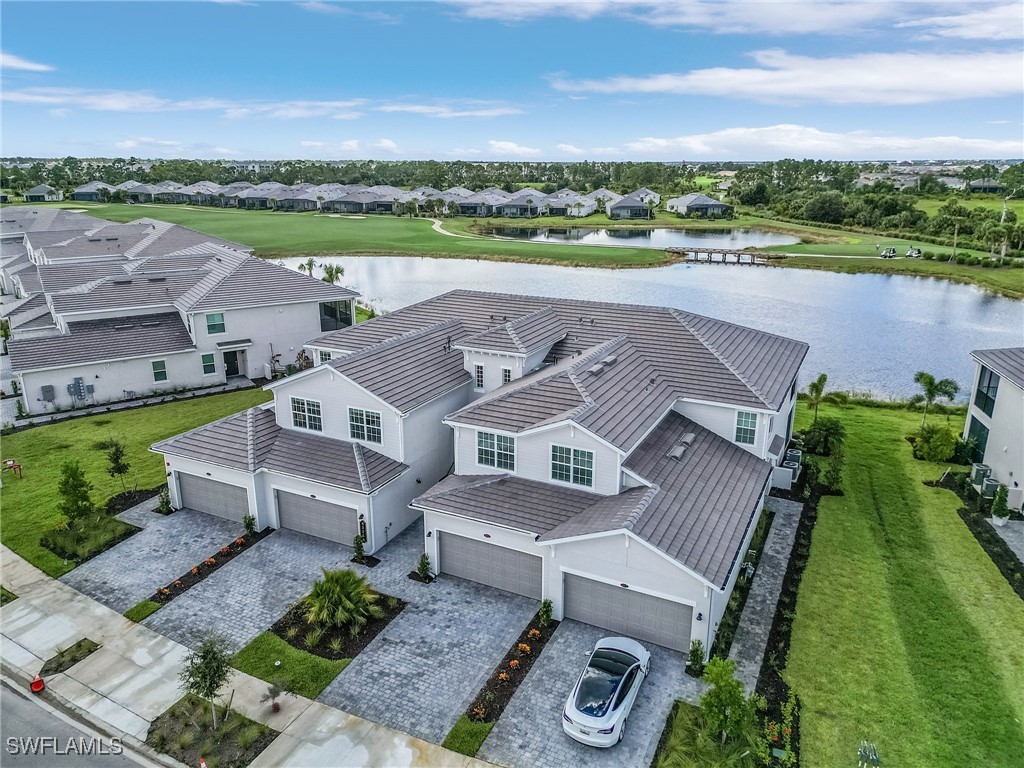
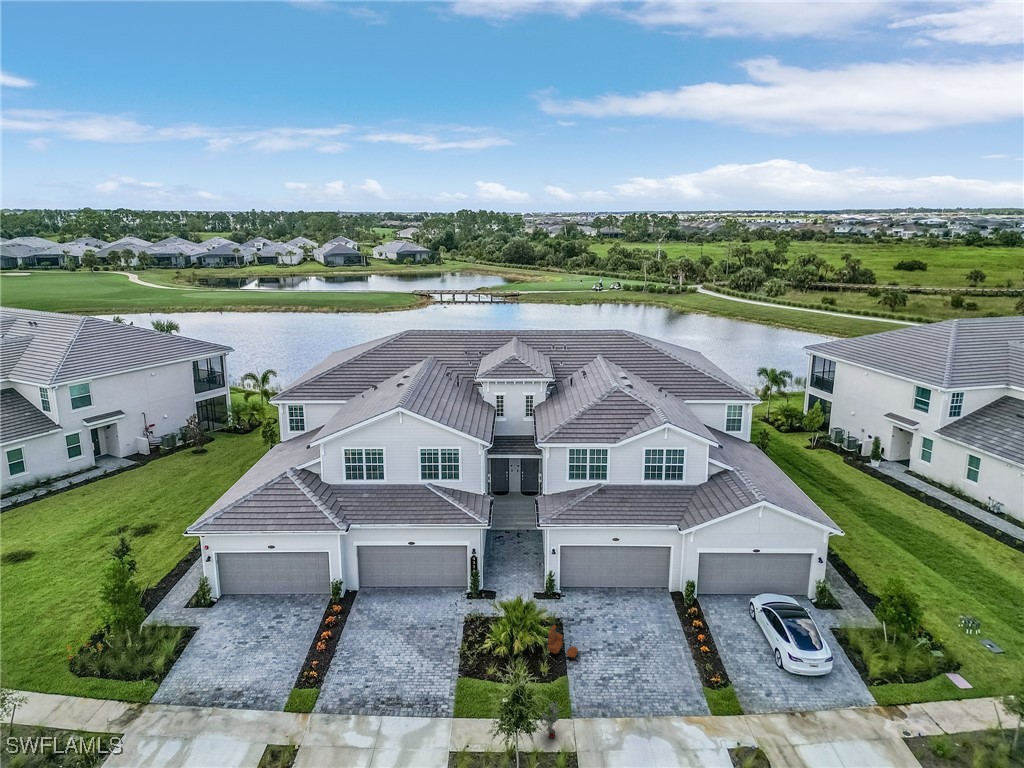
lounge chair: none [353,605,383,649] -> present [548,625,578,662]

